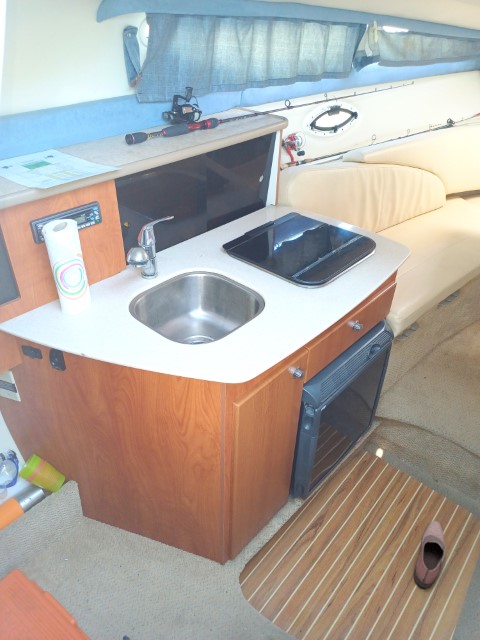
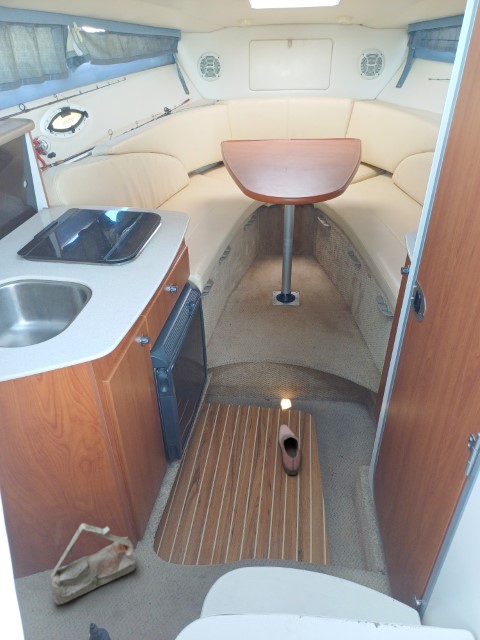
bag: none [136,520,219,585] -> present [50,523,138,605]

